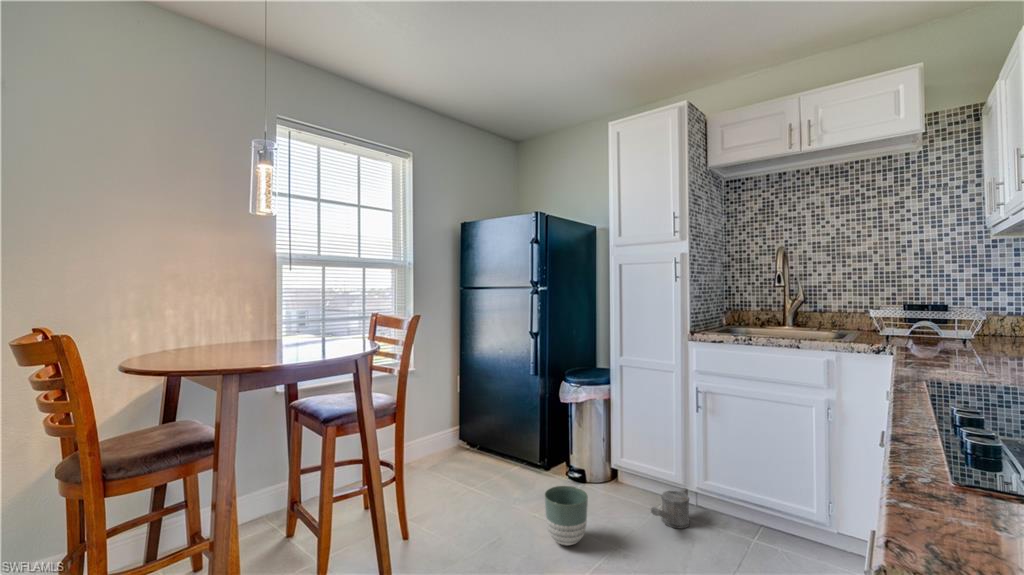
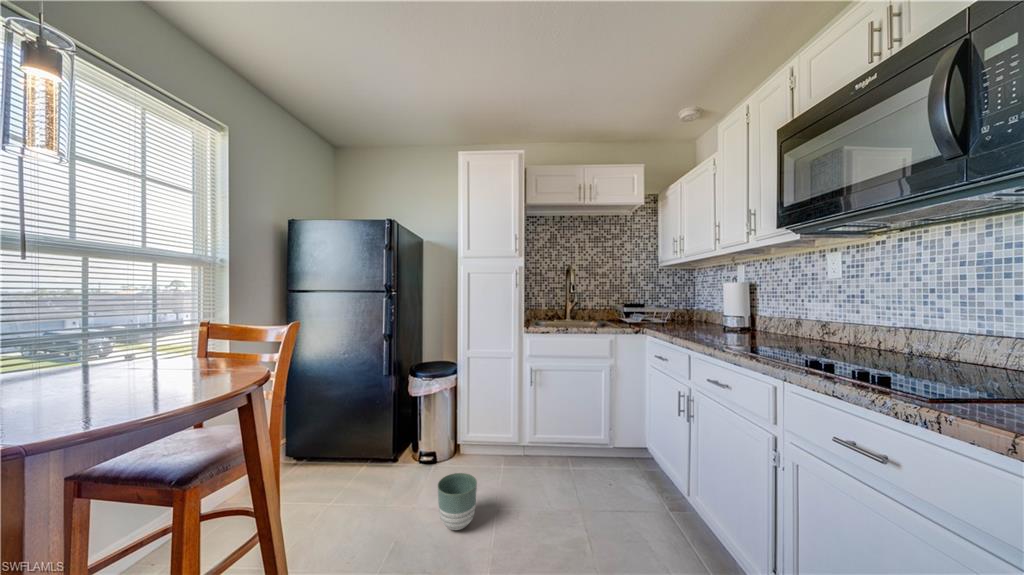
watering can: present [651,488,690,529] -> none [510,446,531,480]

